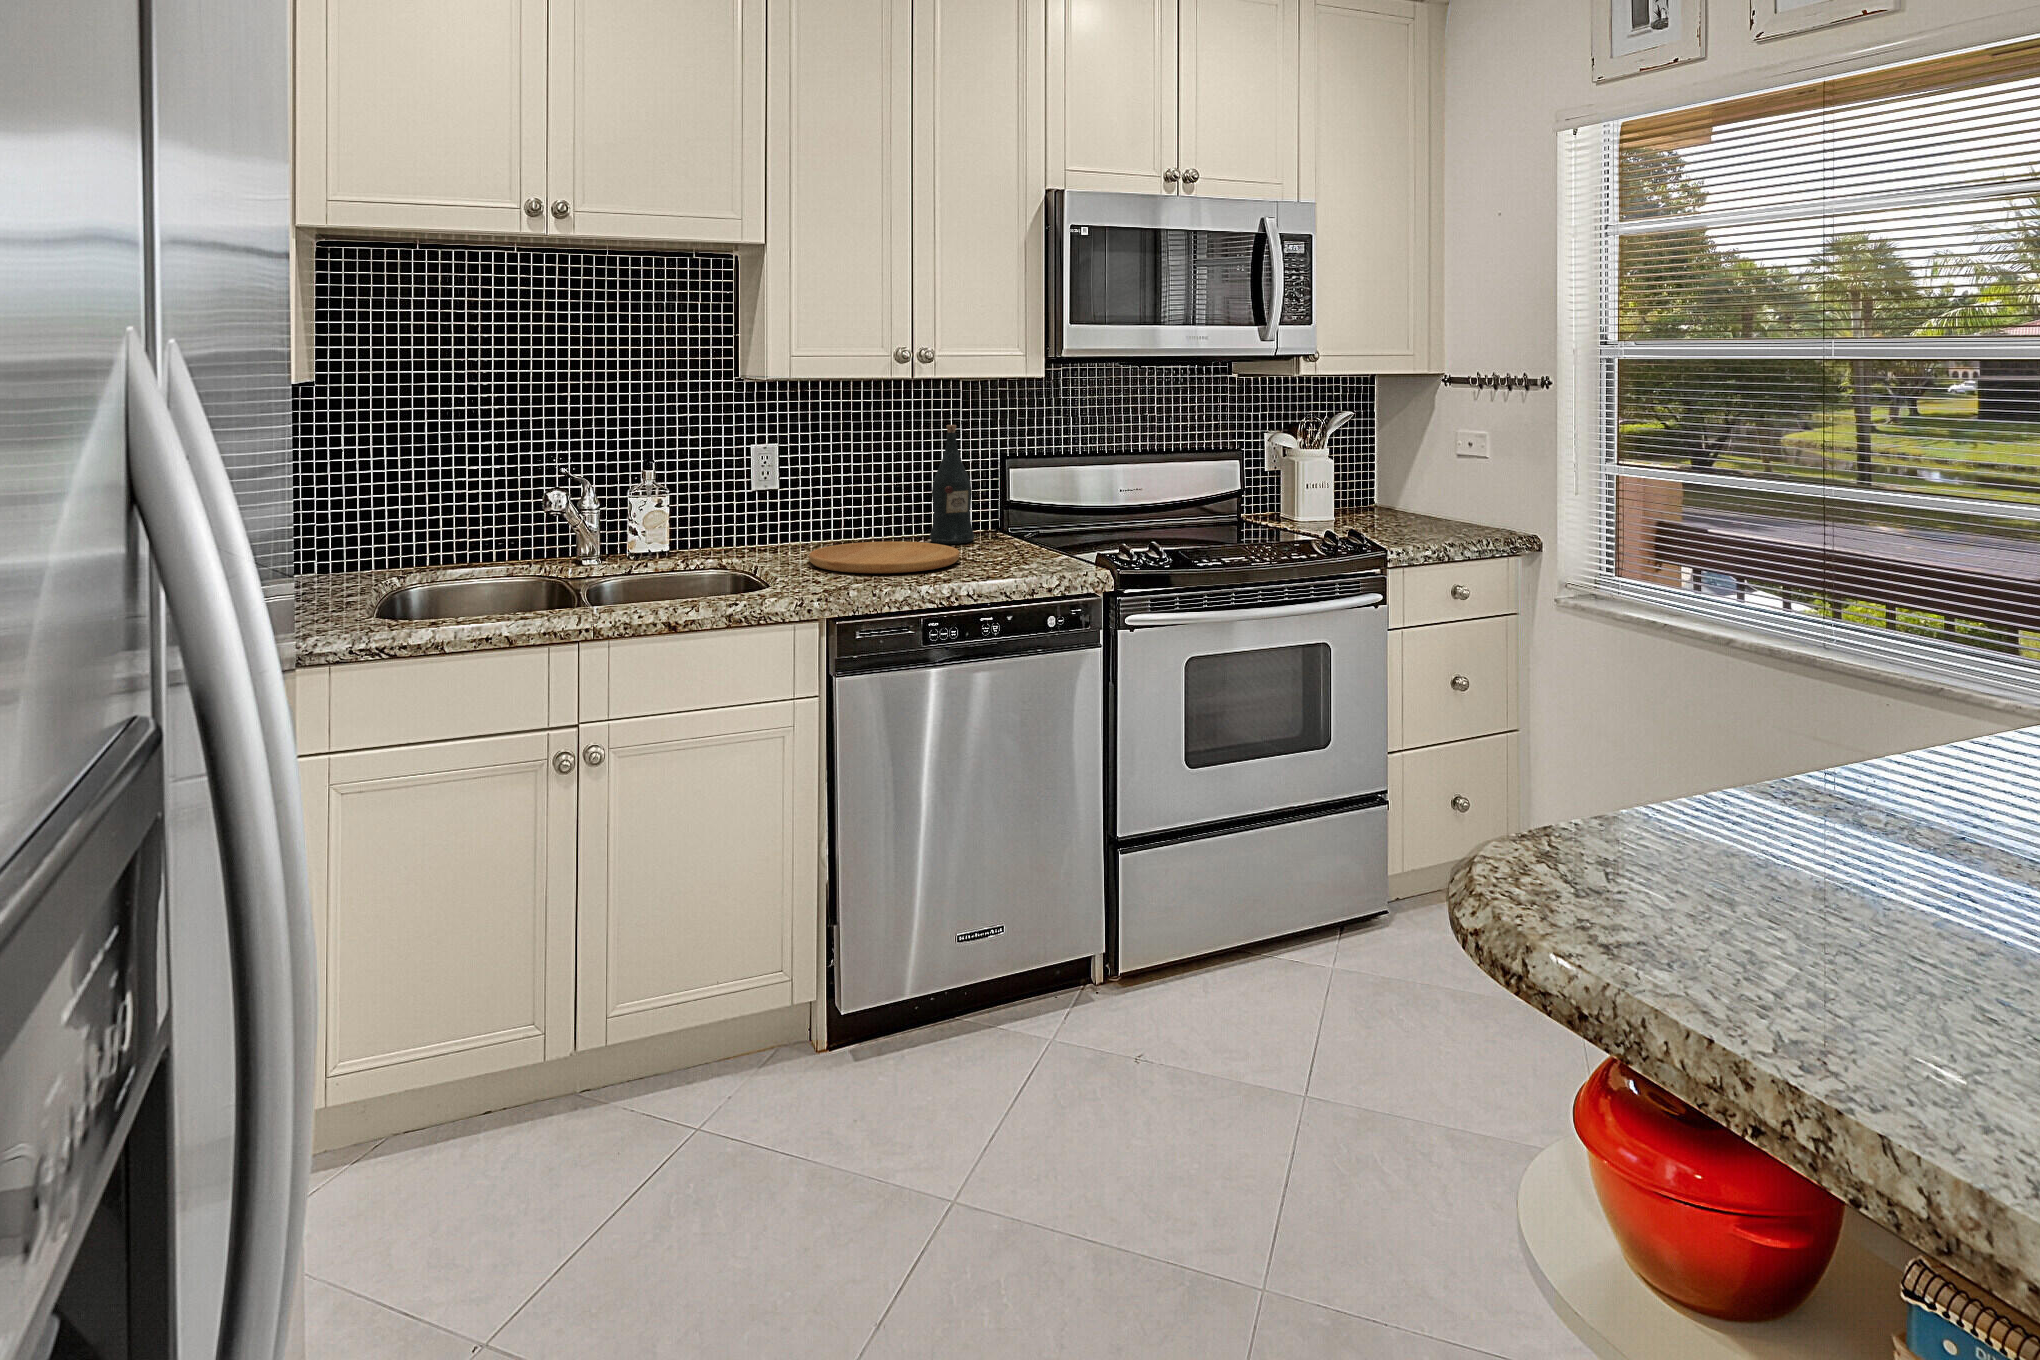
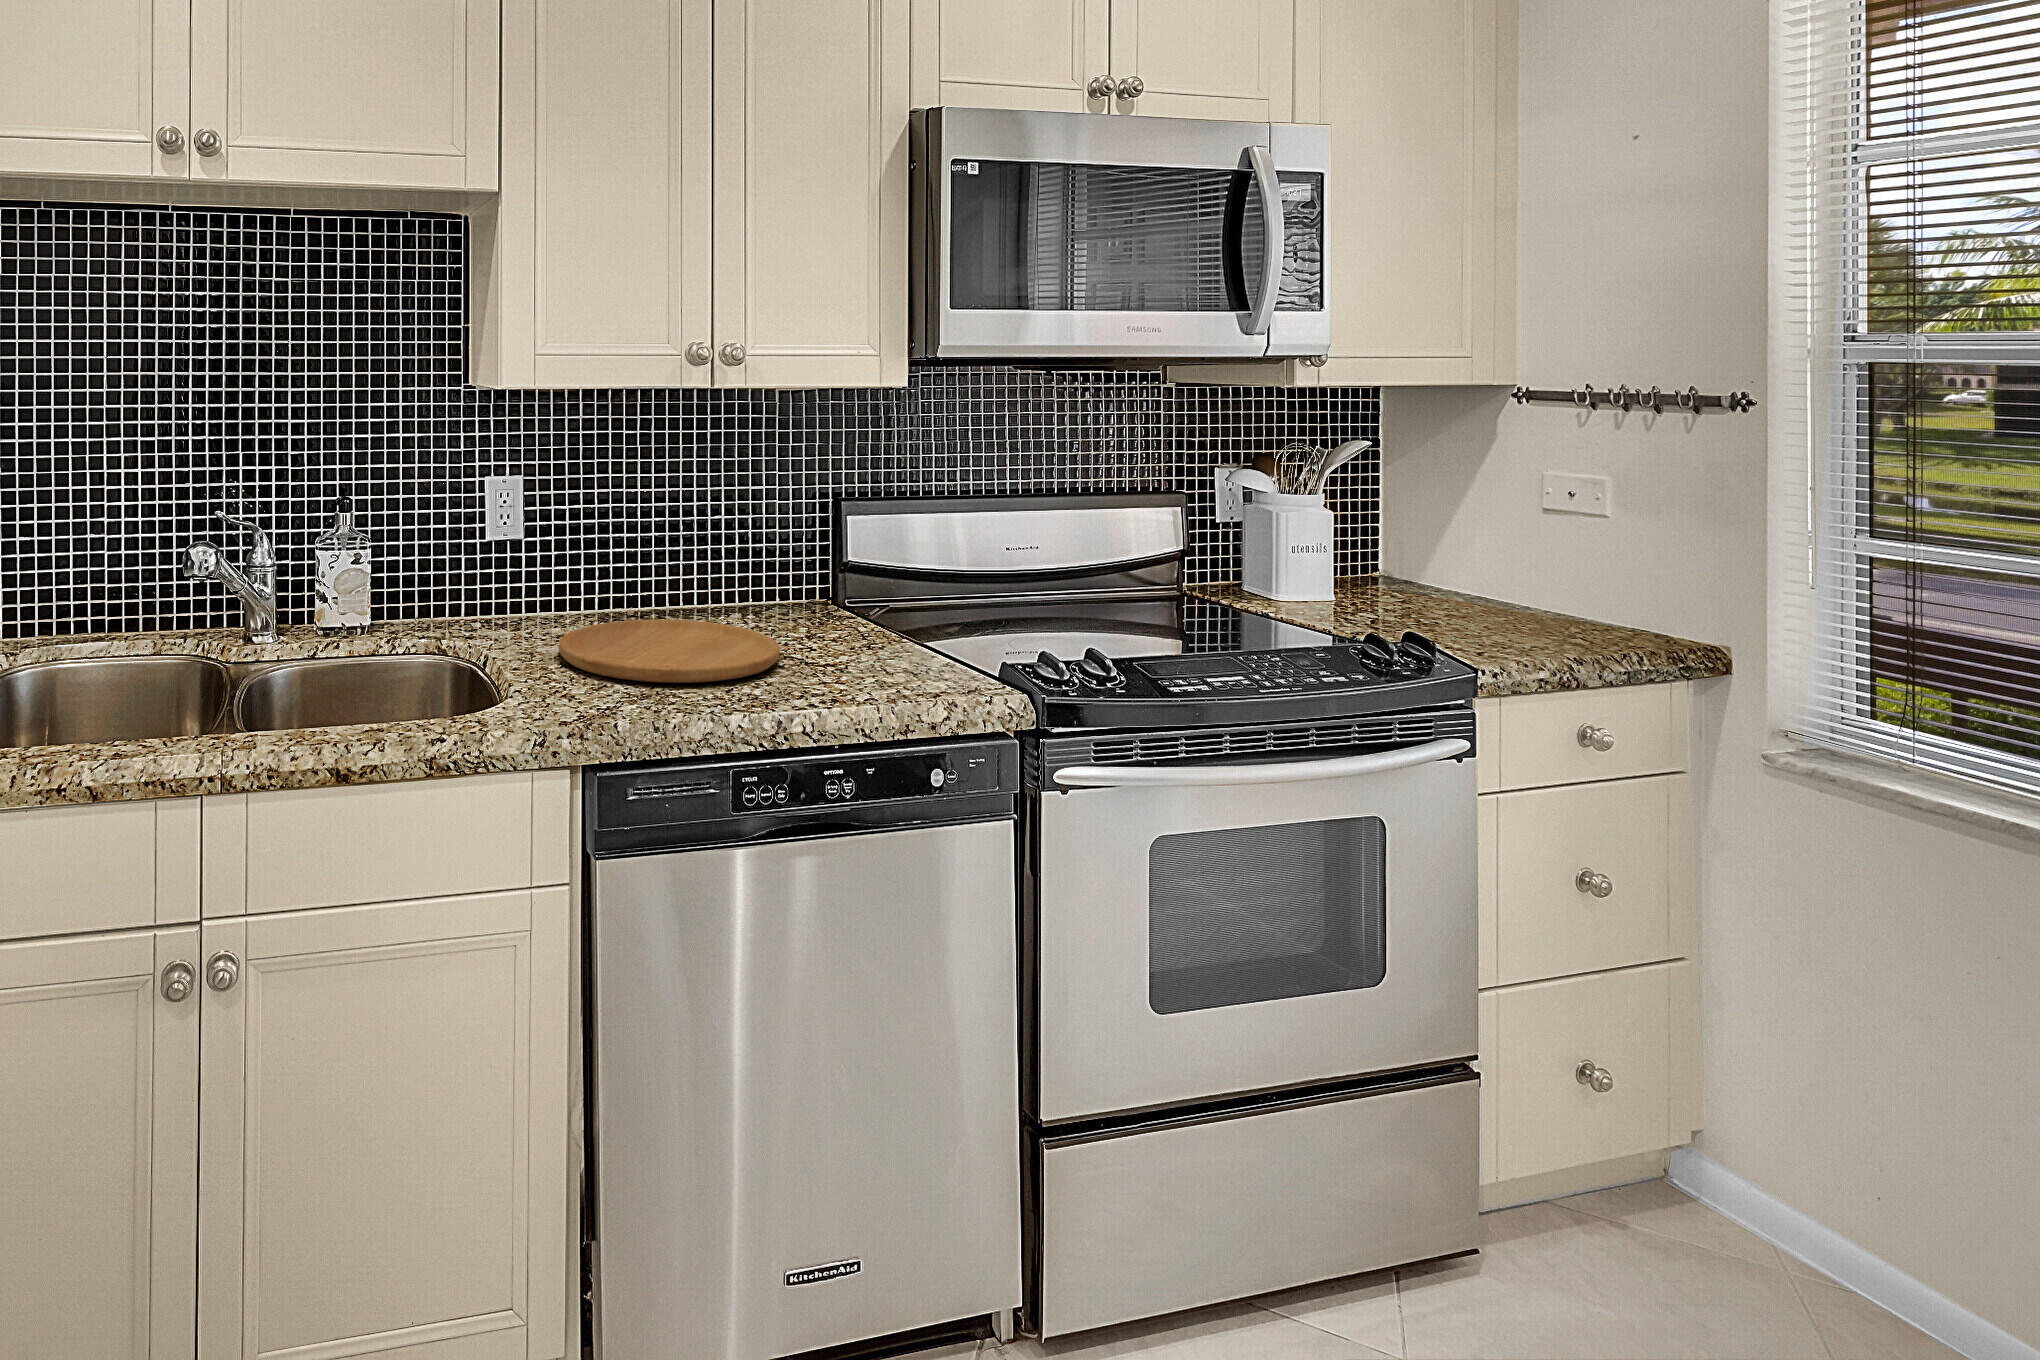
wine bottle: present [930,425,975,544] -> none [735,453,799,623]

